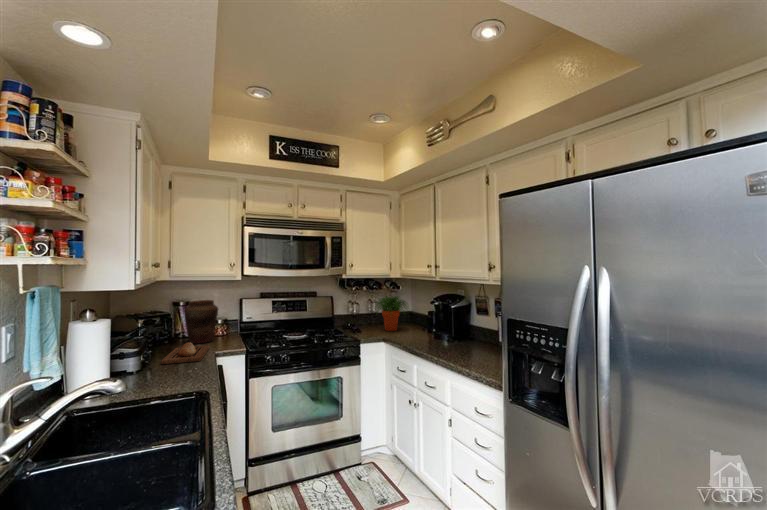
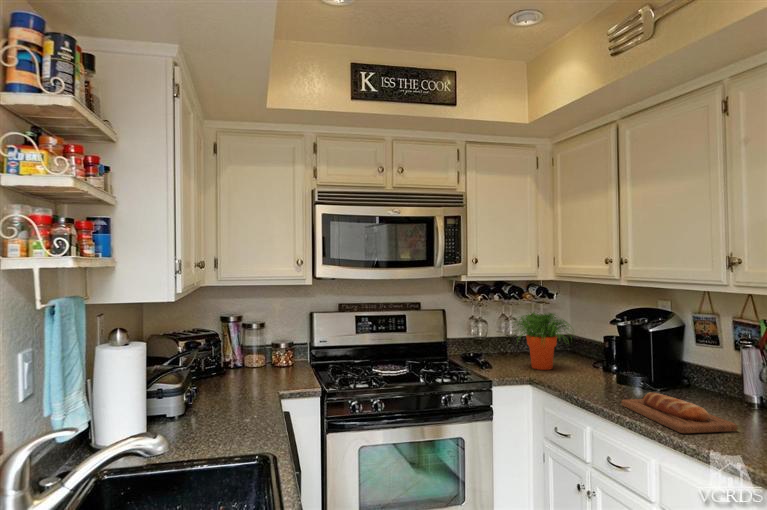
vase: present [184,300,218,344] -> none [235,313,281,376]
bread loaf: present [161,342,210,364] -> present [621,393,738,433]

